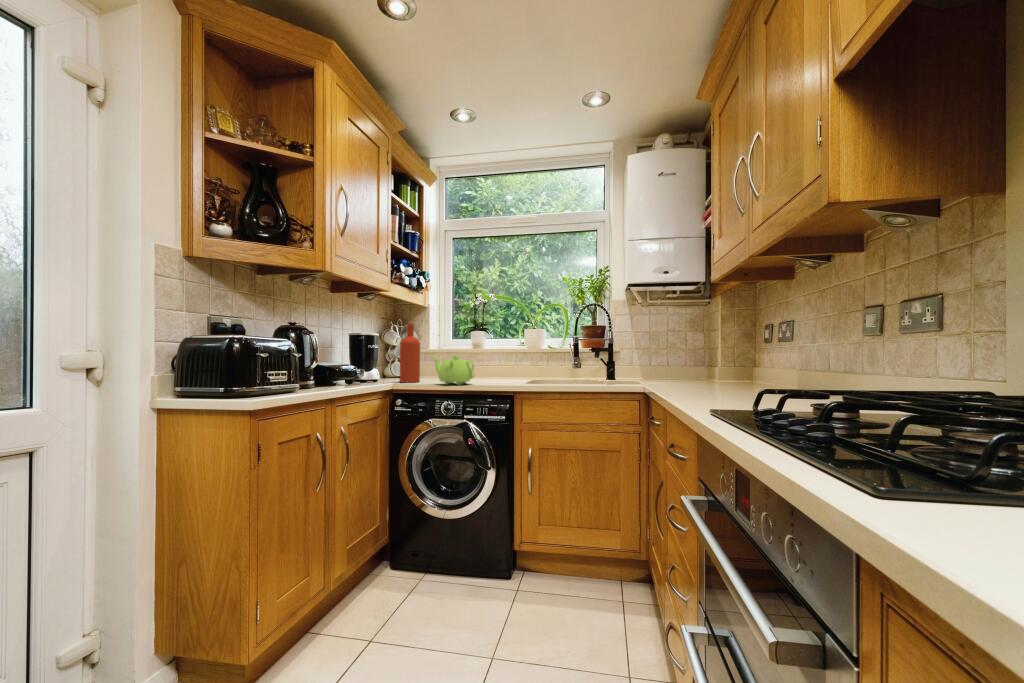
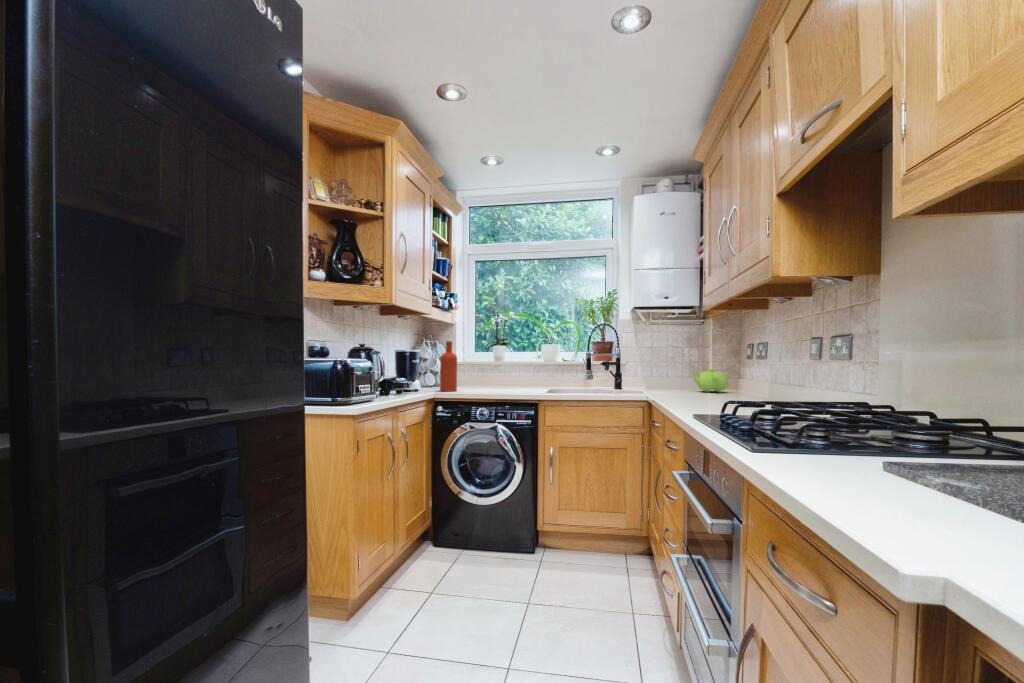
teapot: present [433,356,475,385] -> present [691,369,730,393]

